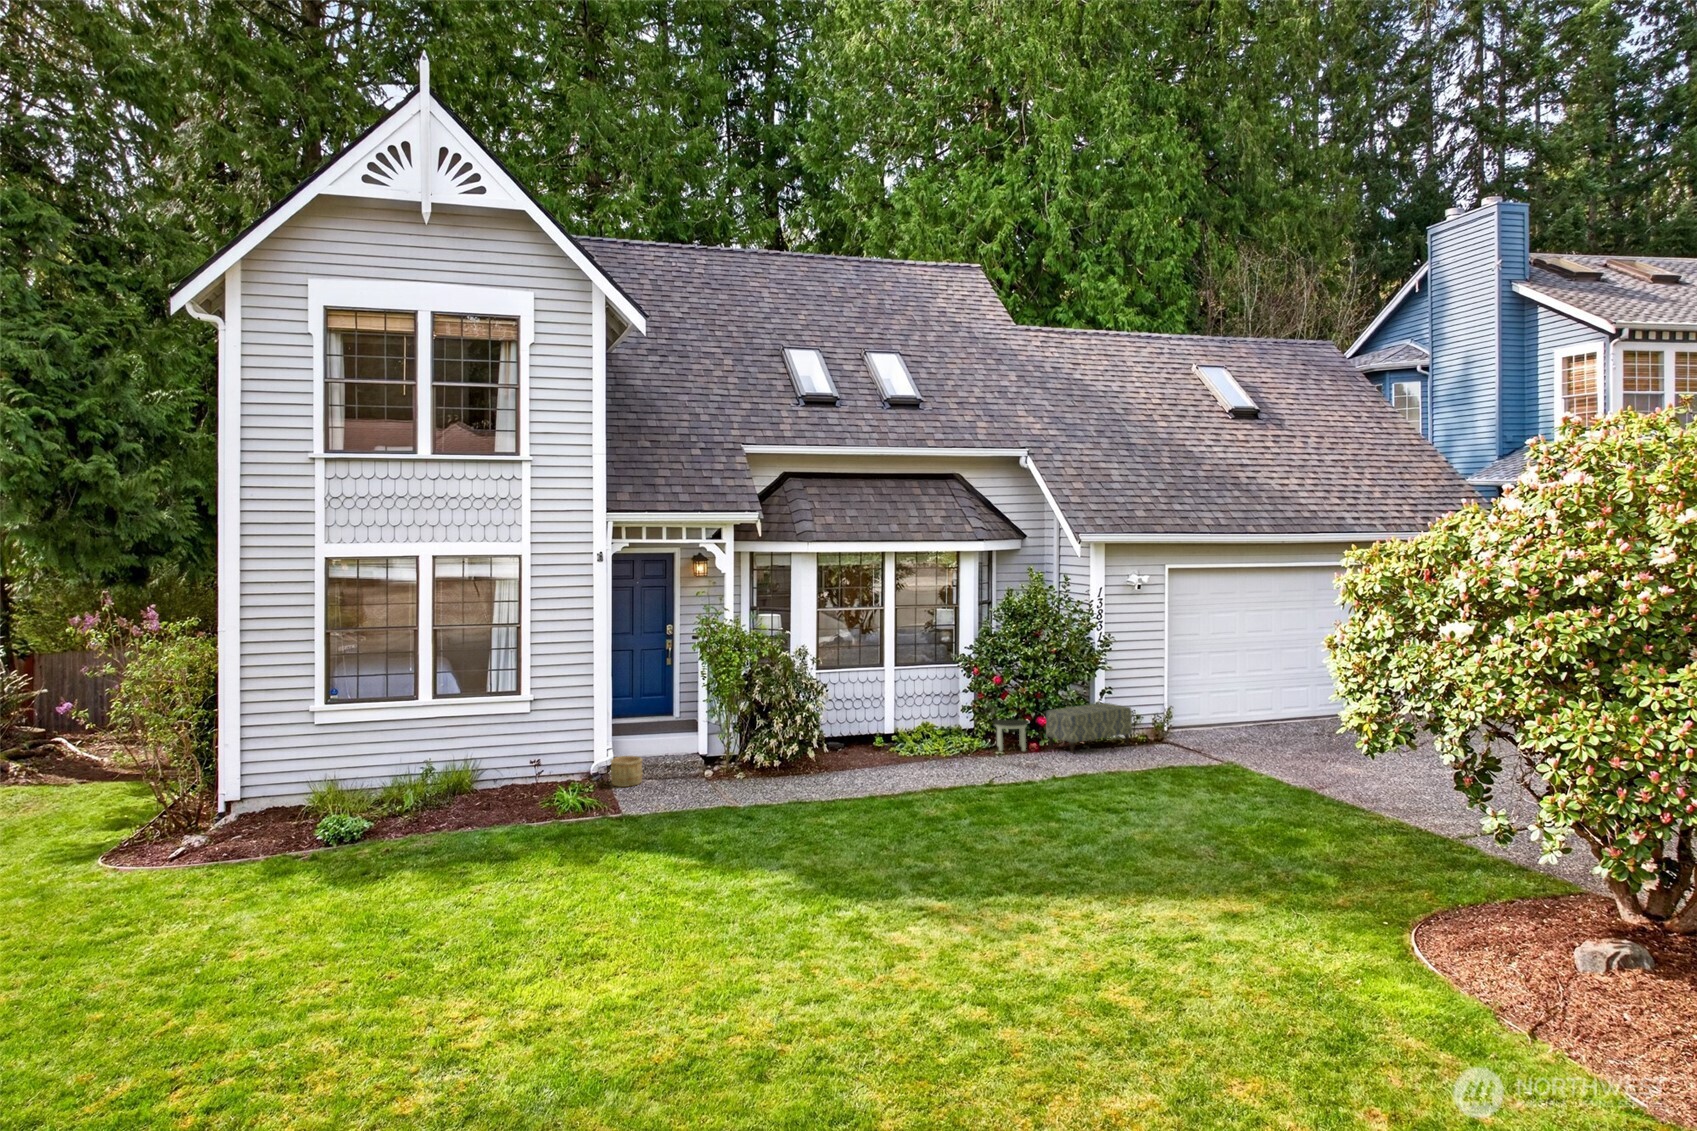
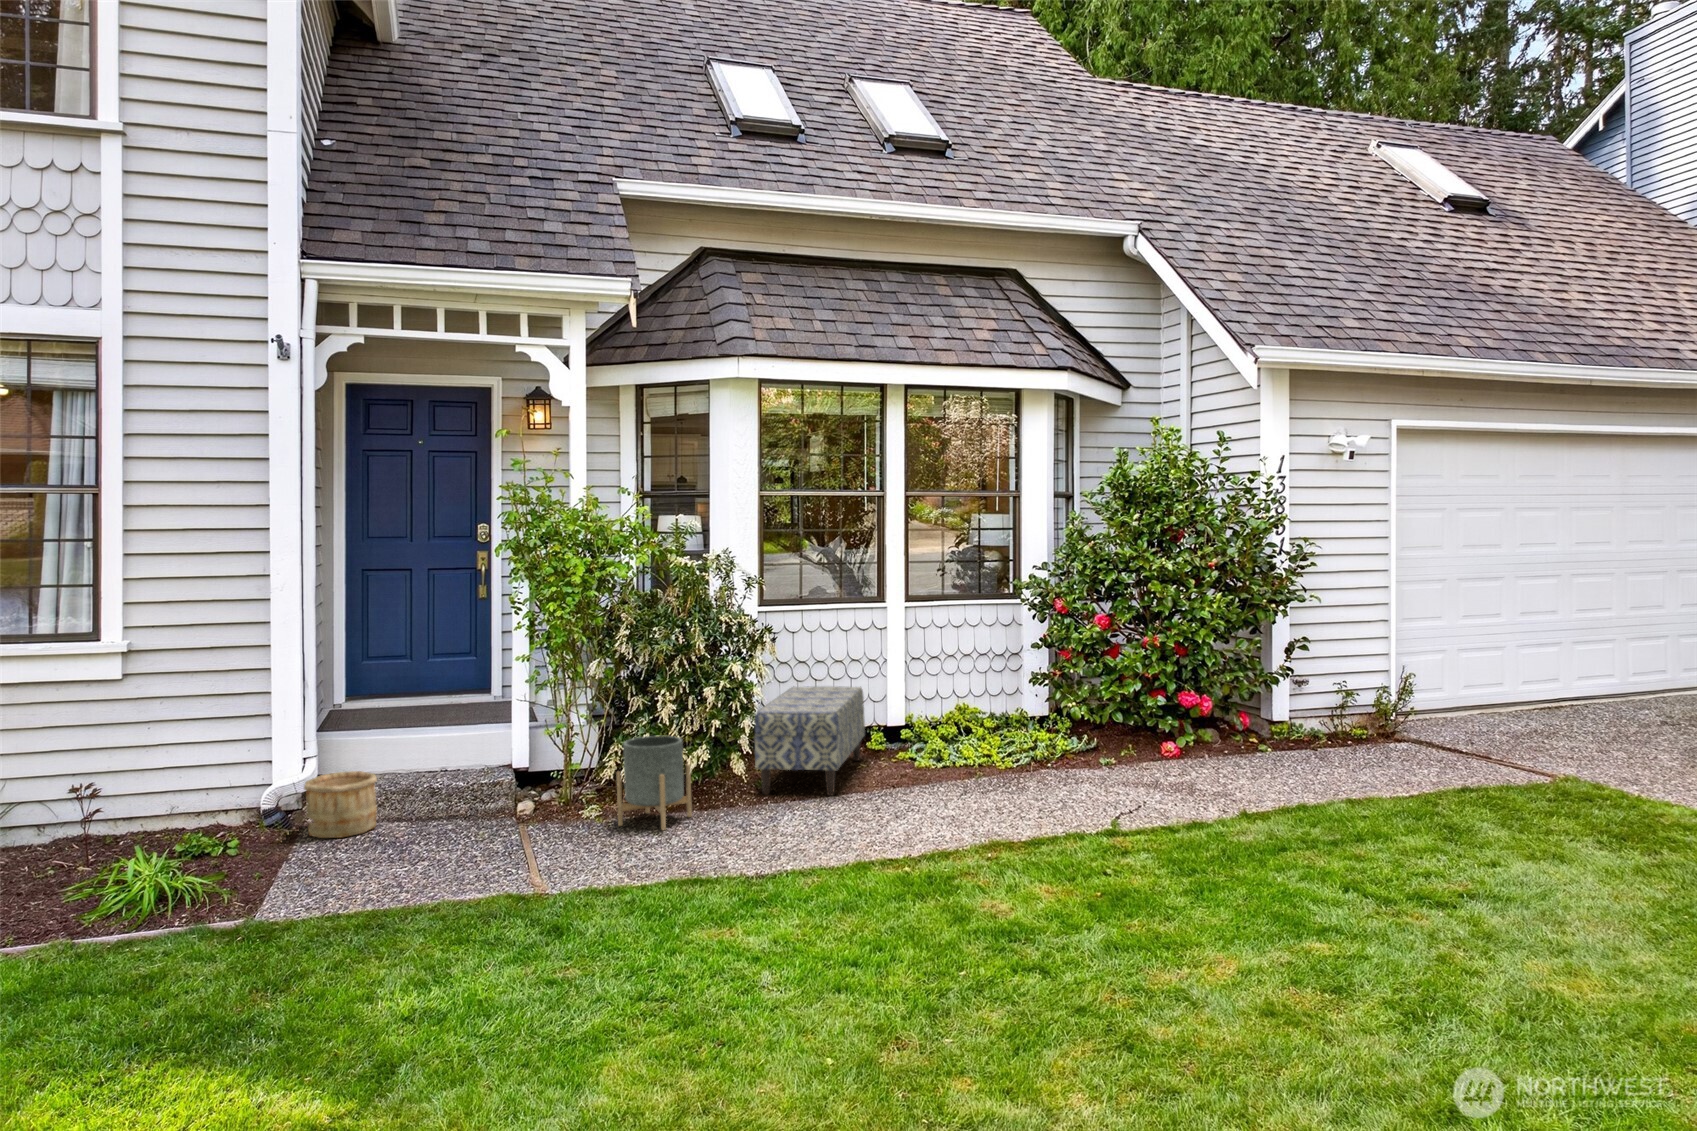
bench: present [1046,703,1132,754] -> present [754,686,865,796]
round table: present [993,718,1029,751] -> none [1090,695,1160,758]
planter: none [756,740,790,784] -> present [616,736,692,830]

